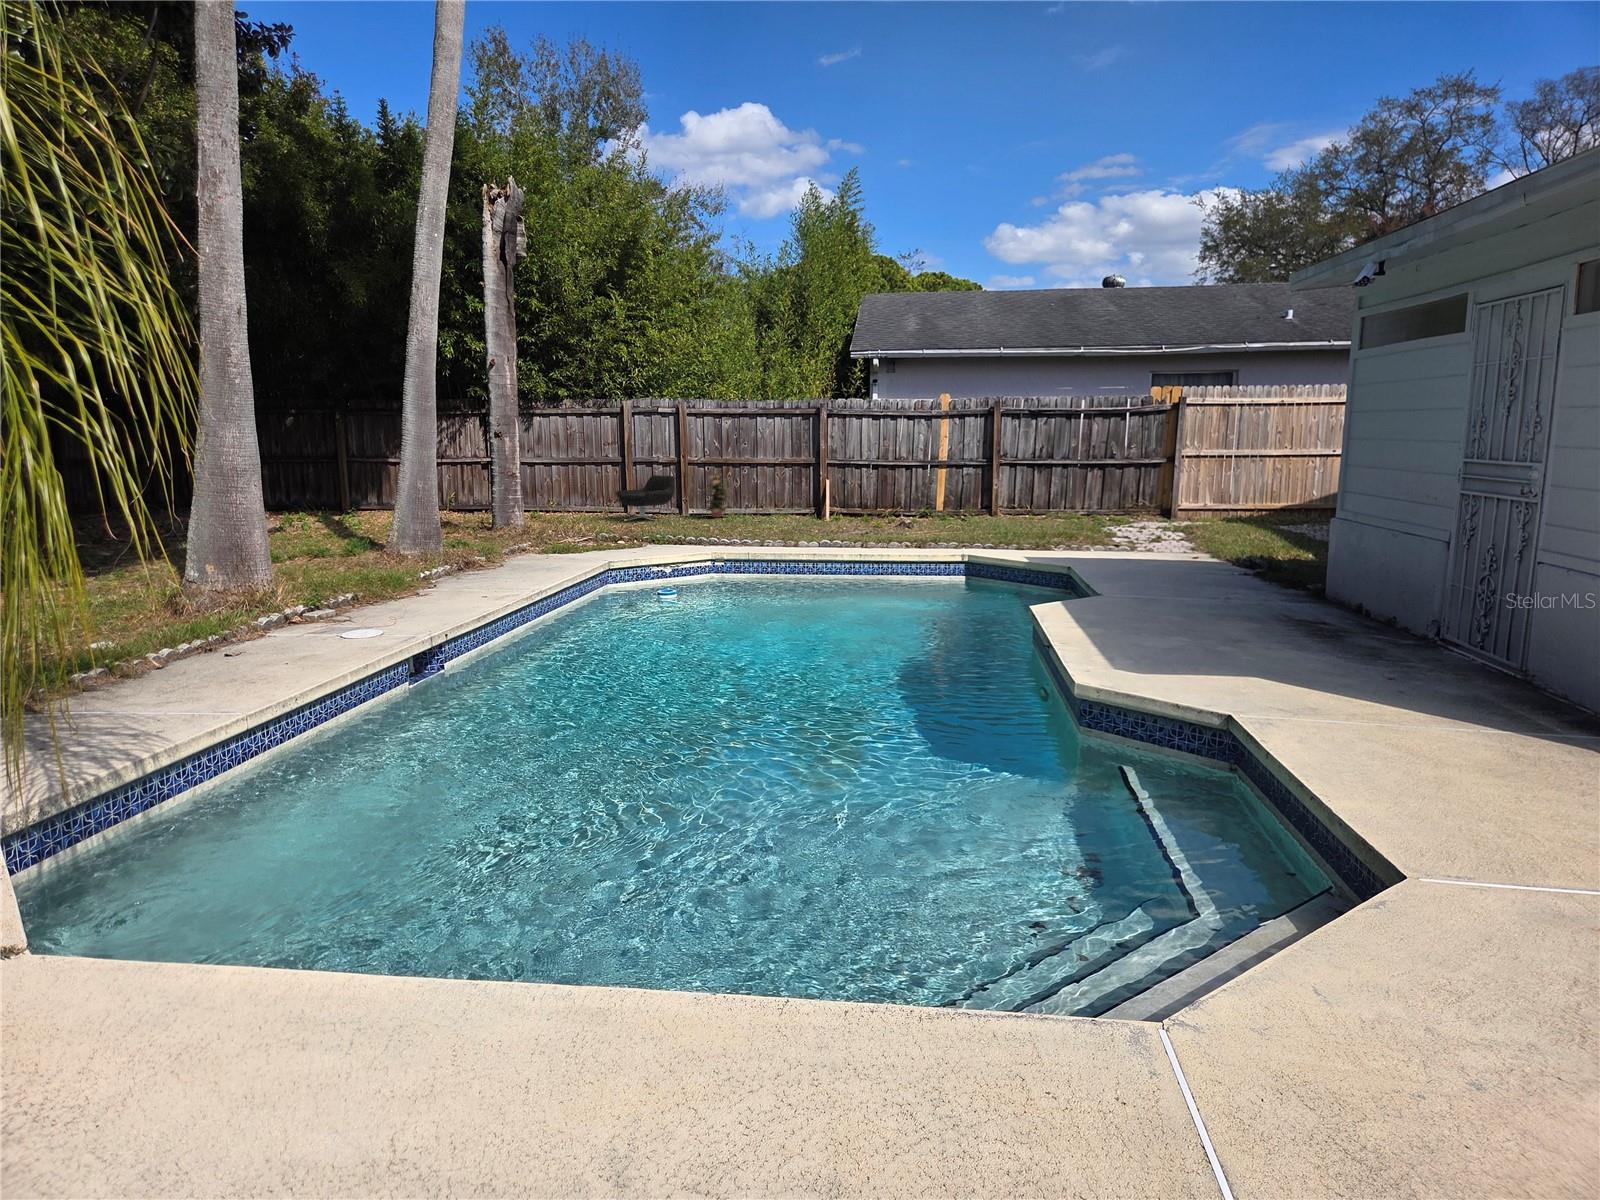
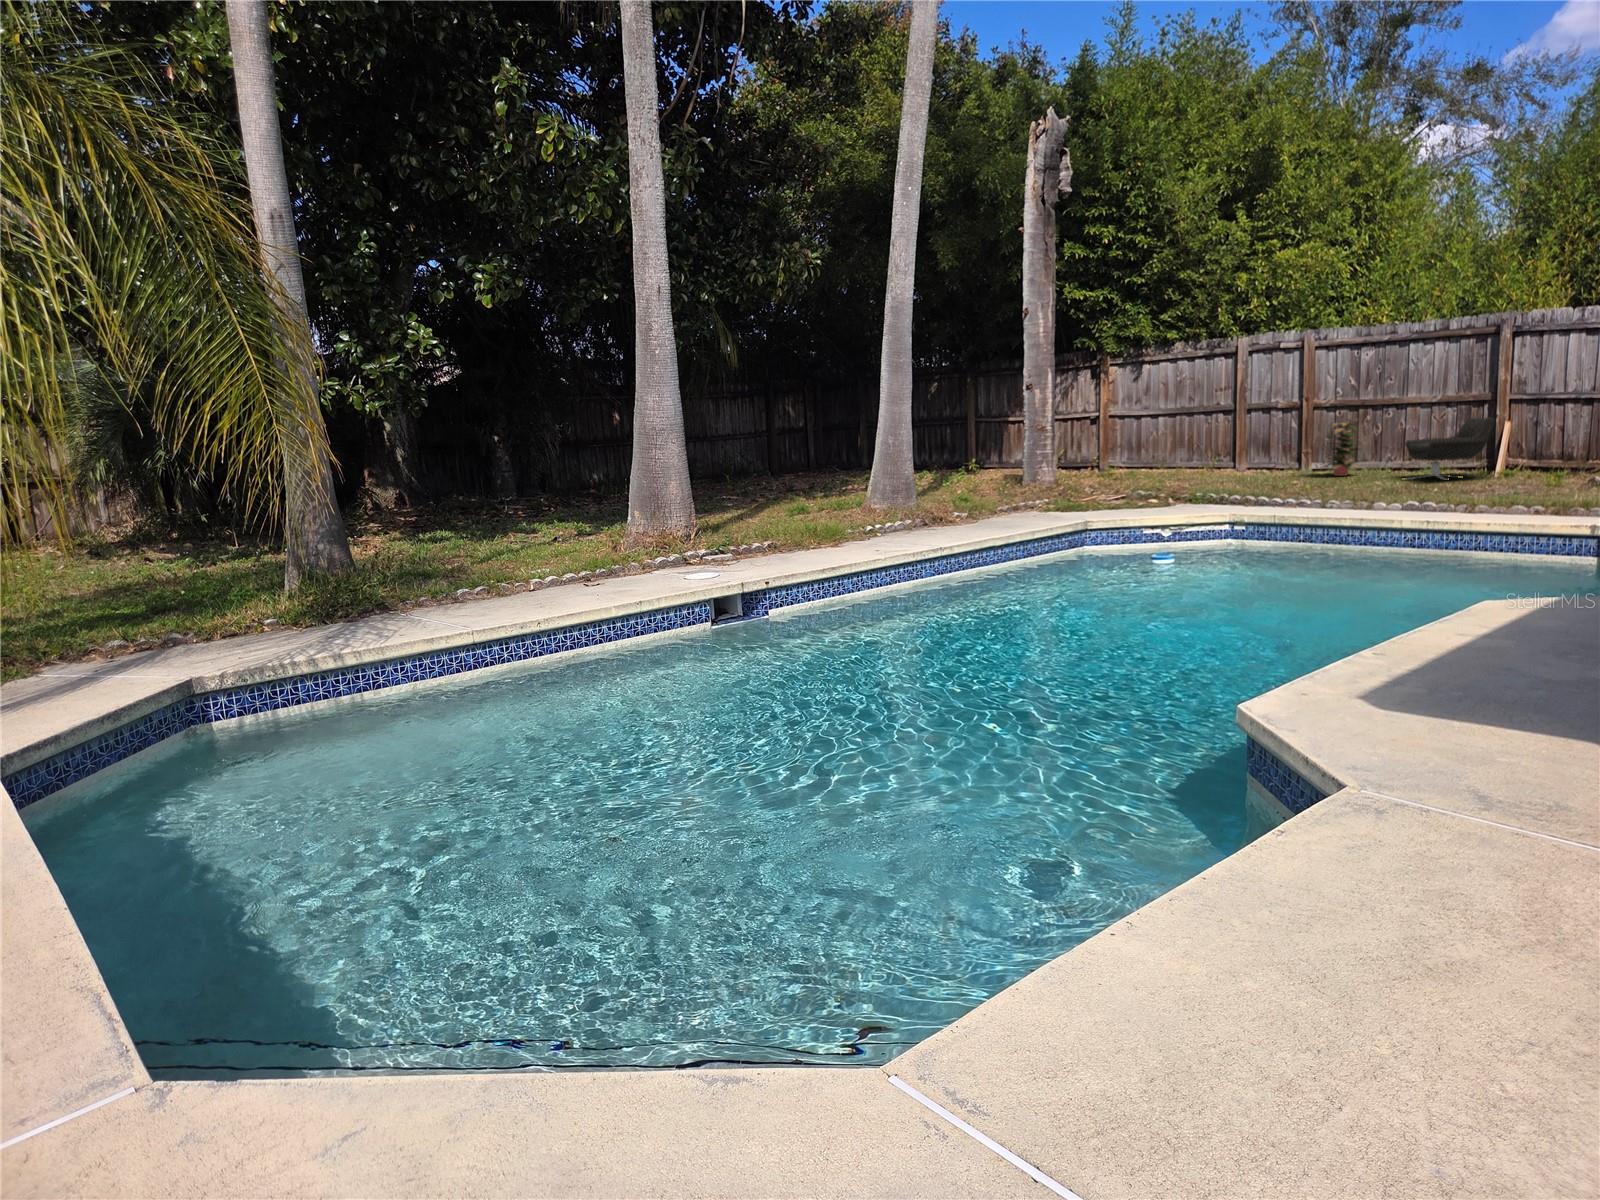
lounge chair: present [616,475,675,520] -> present [1405,417,1494,479]

